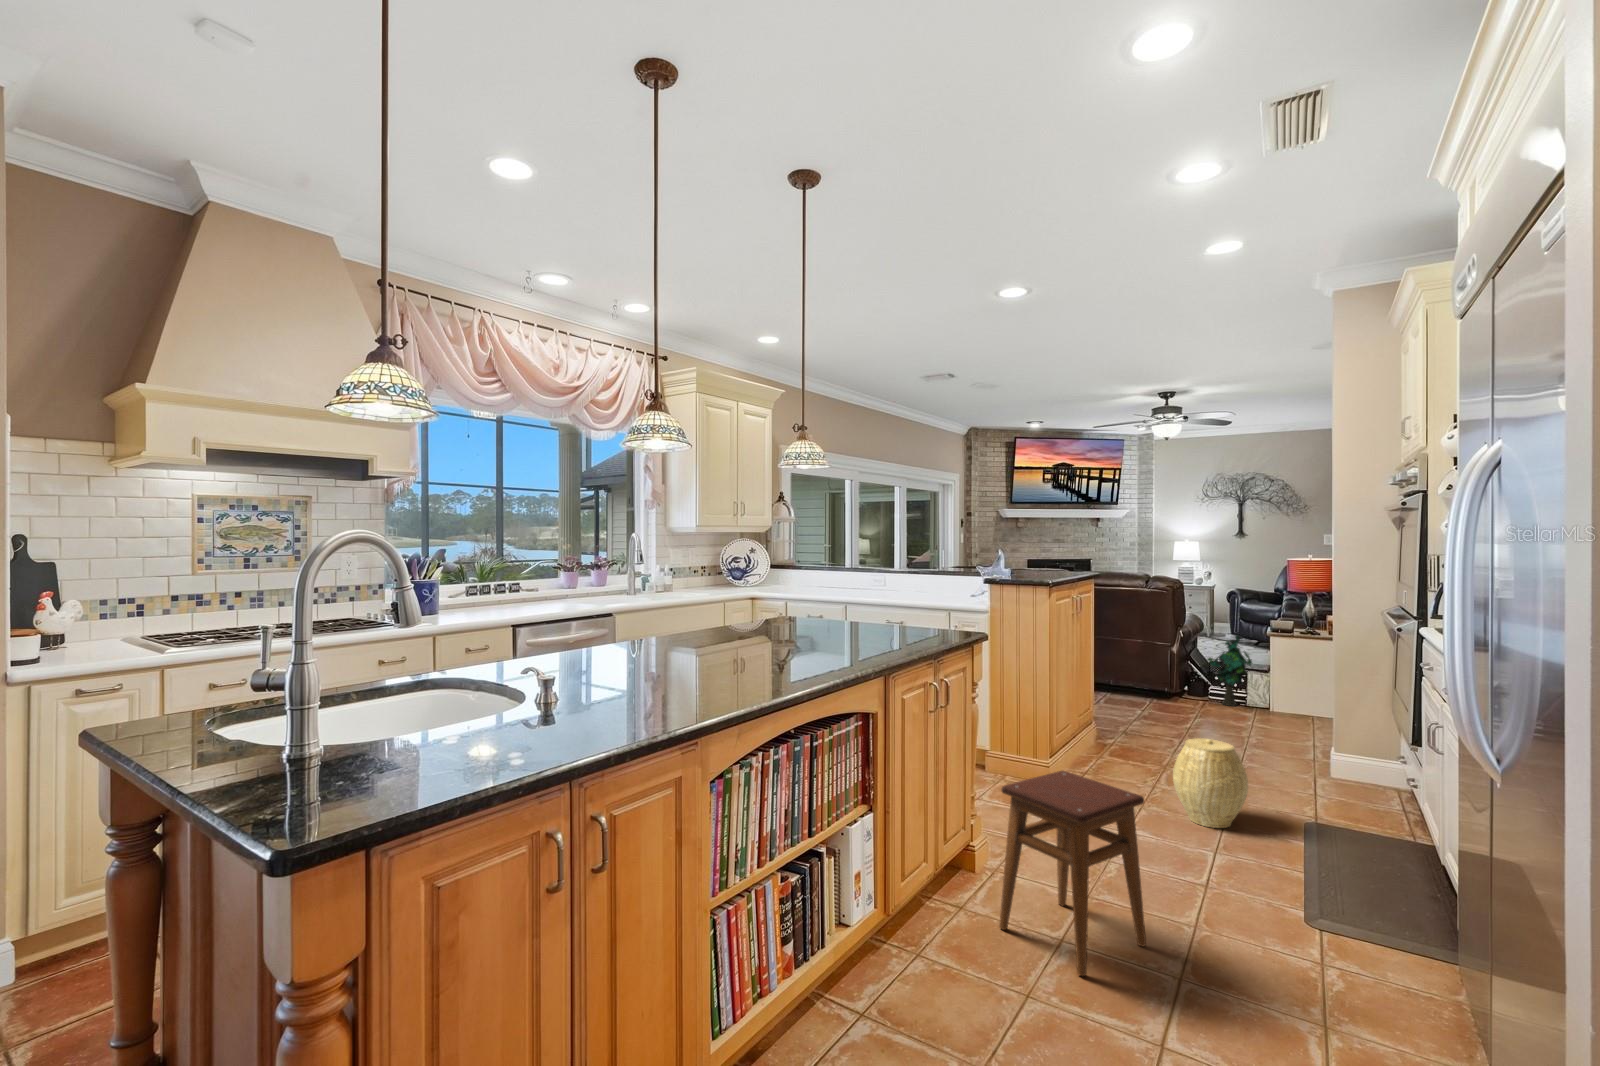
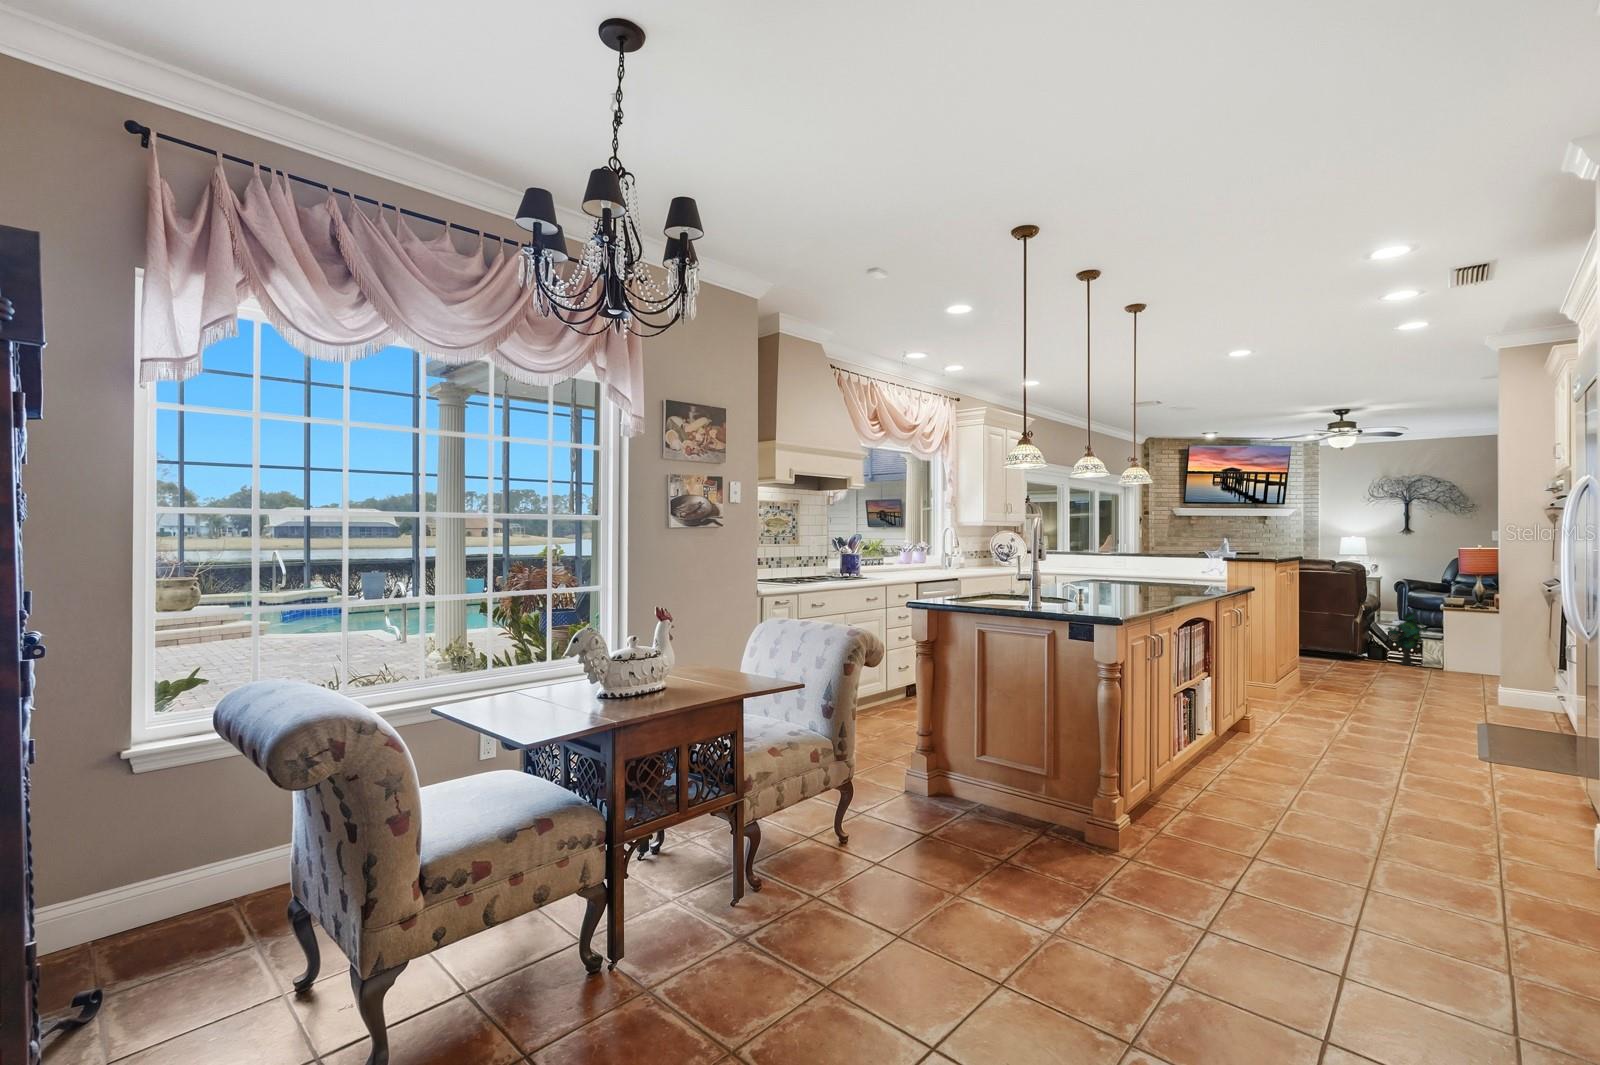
woven basket: present [1173,738,1248,828] -> none [1377,664,1435,723]
stool: present [999,771,1146,976] -> none [1282,666,1378,768]

